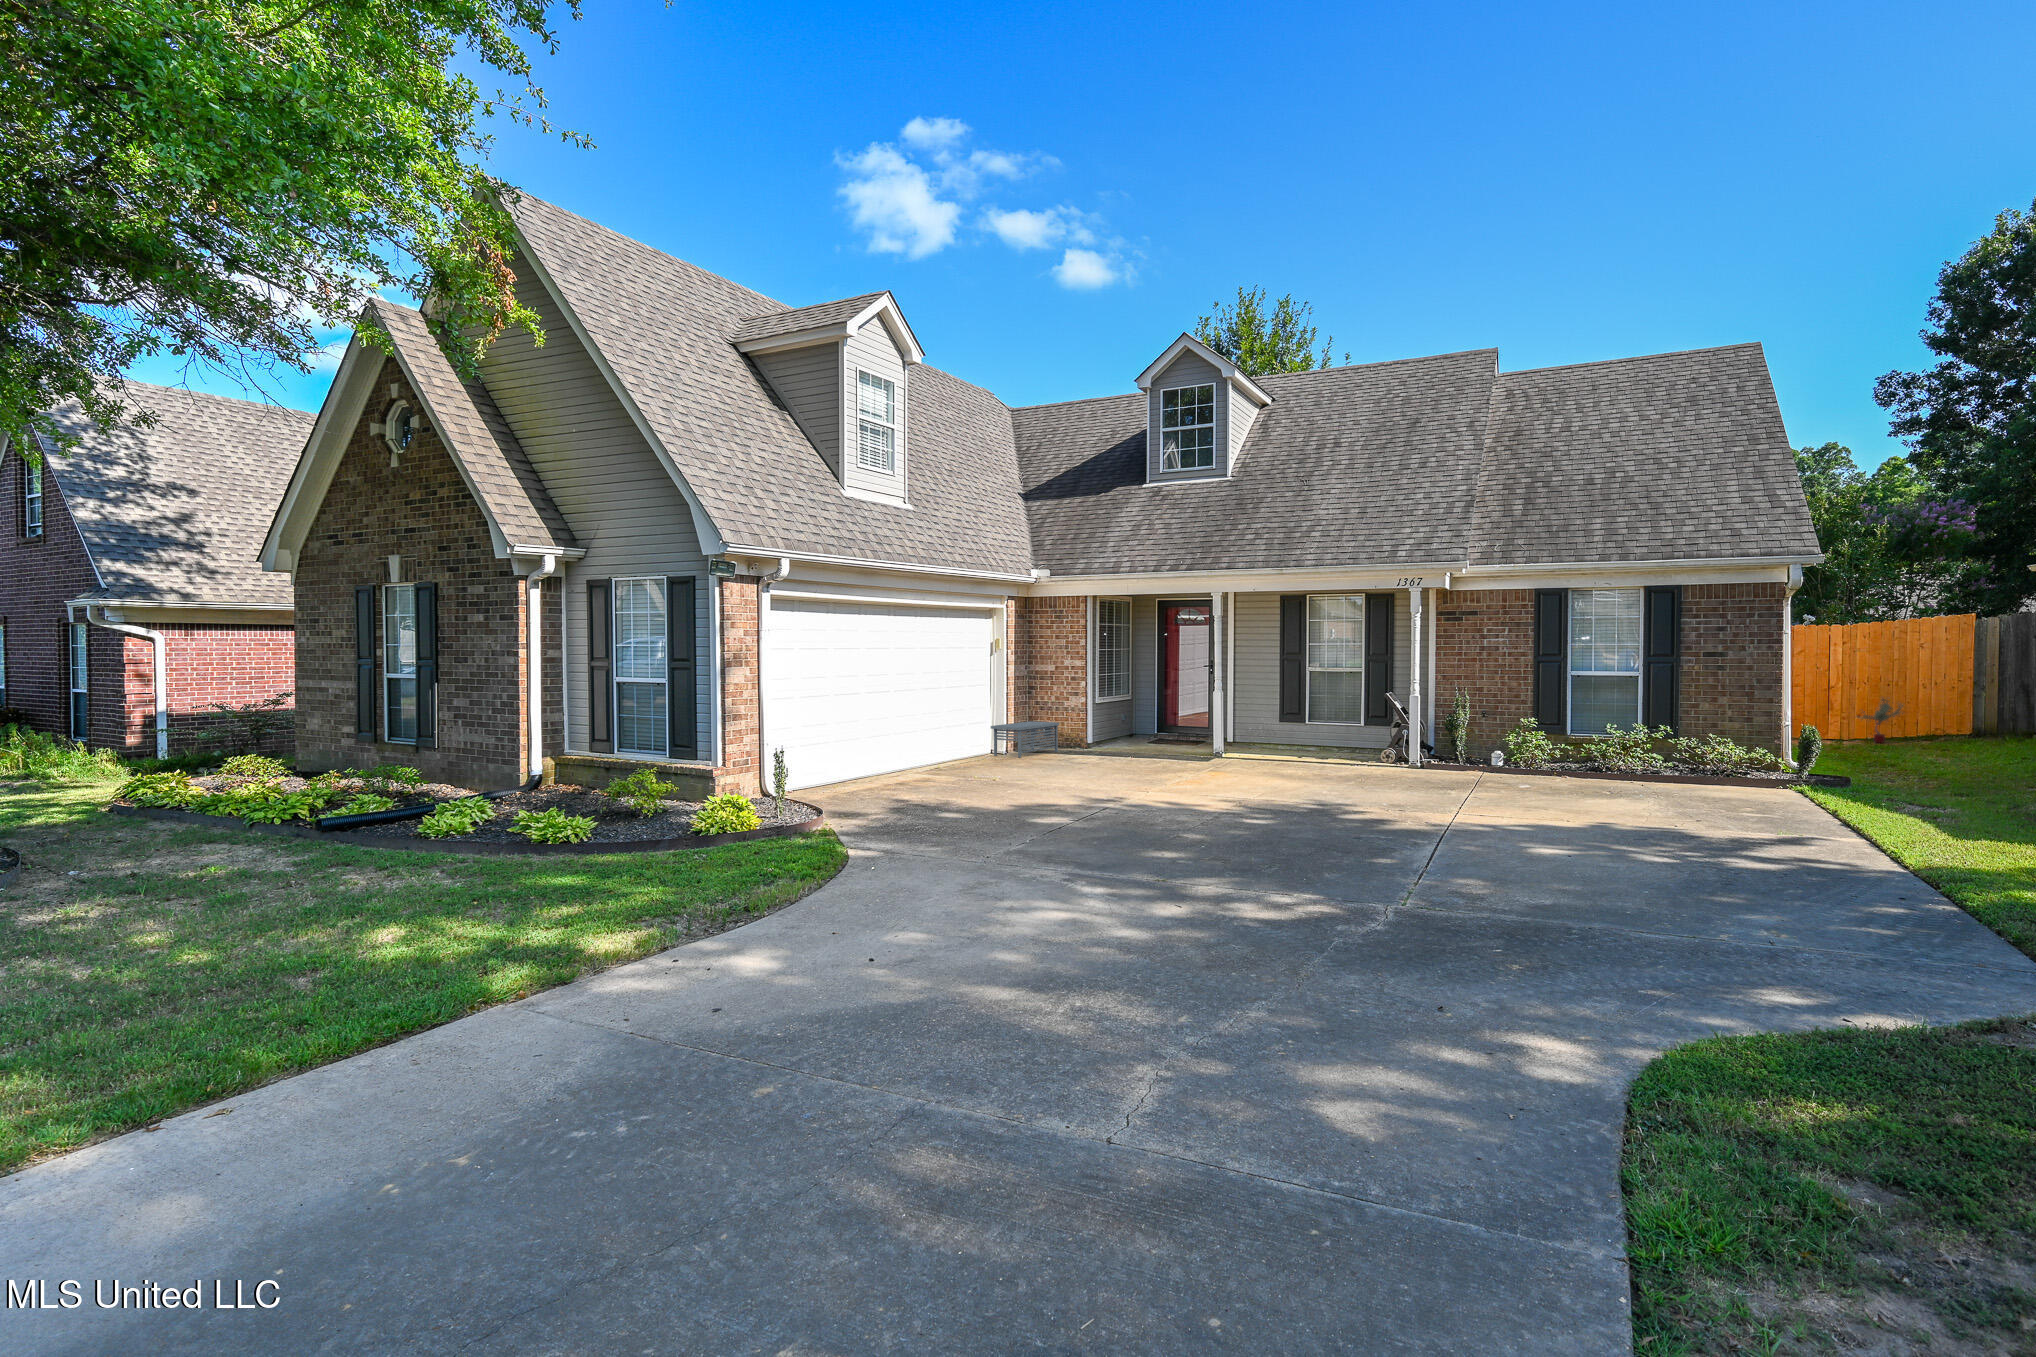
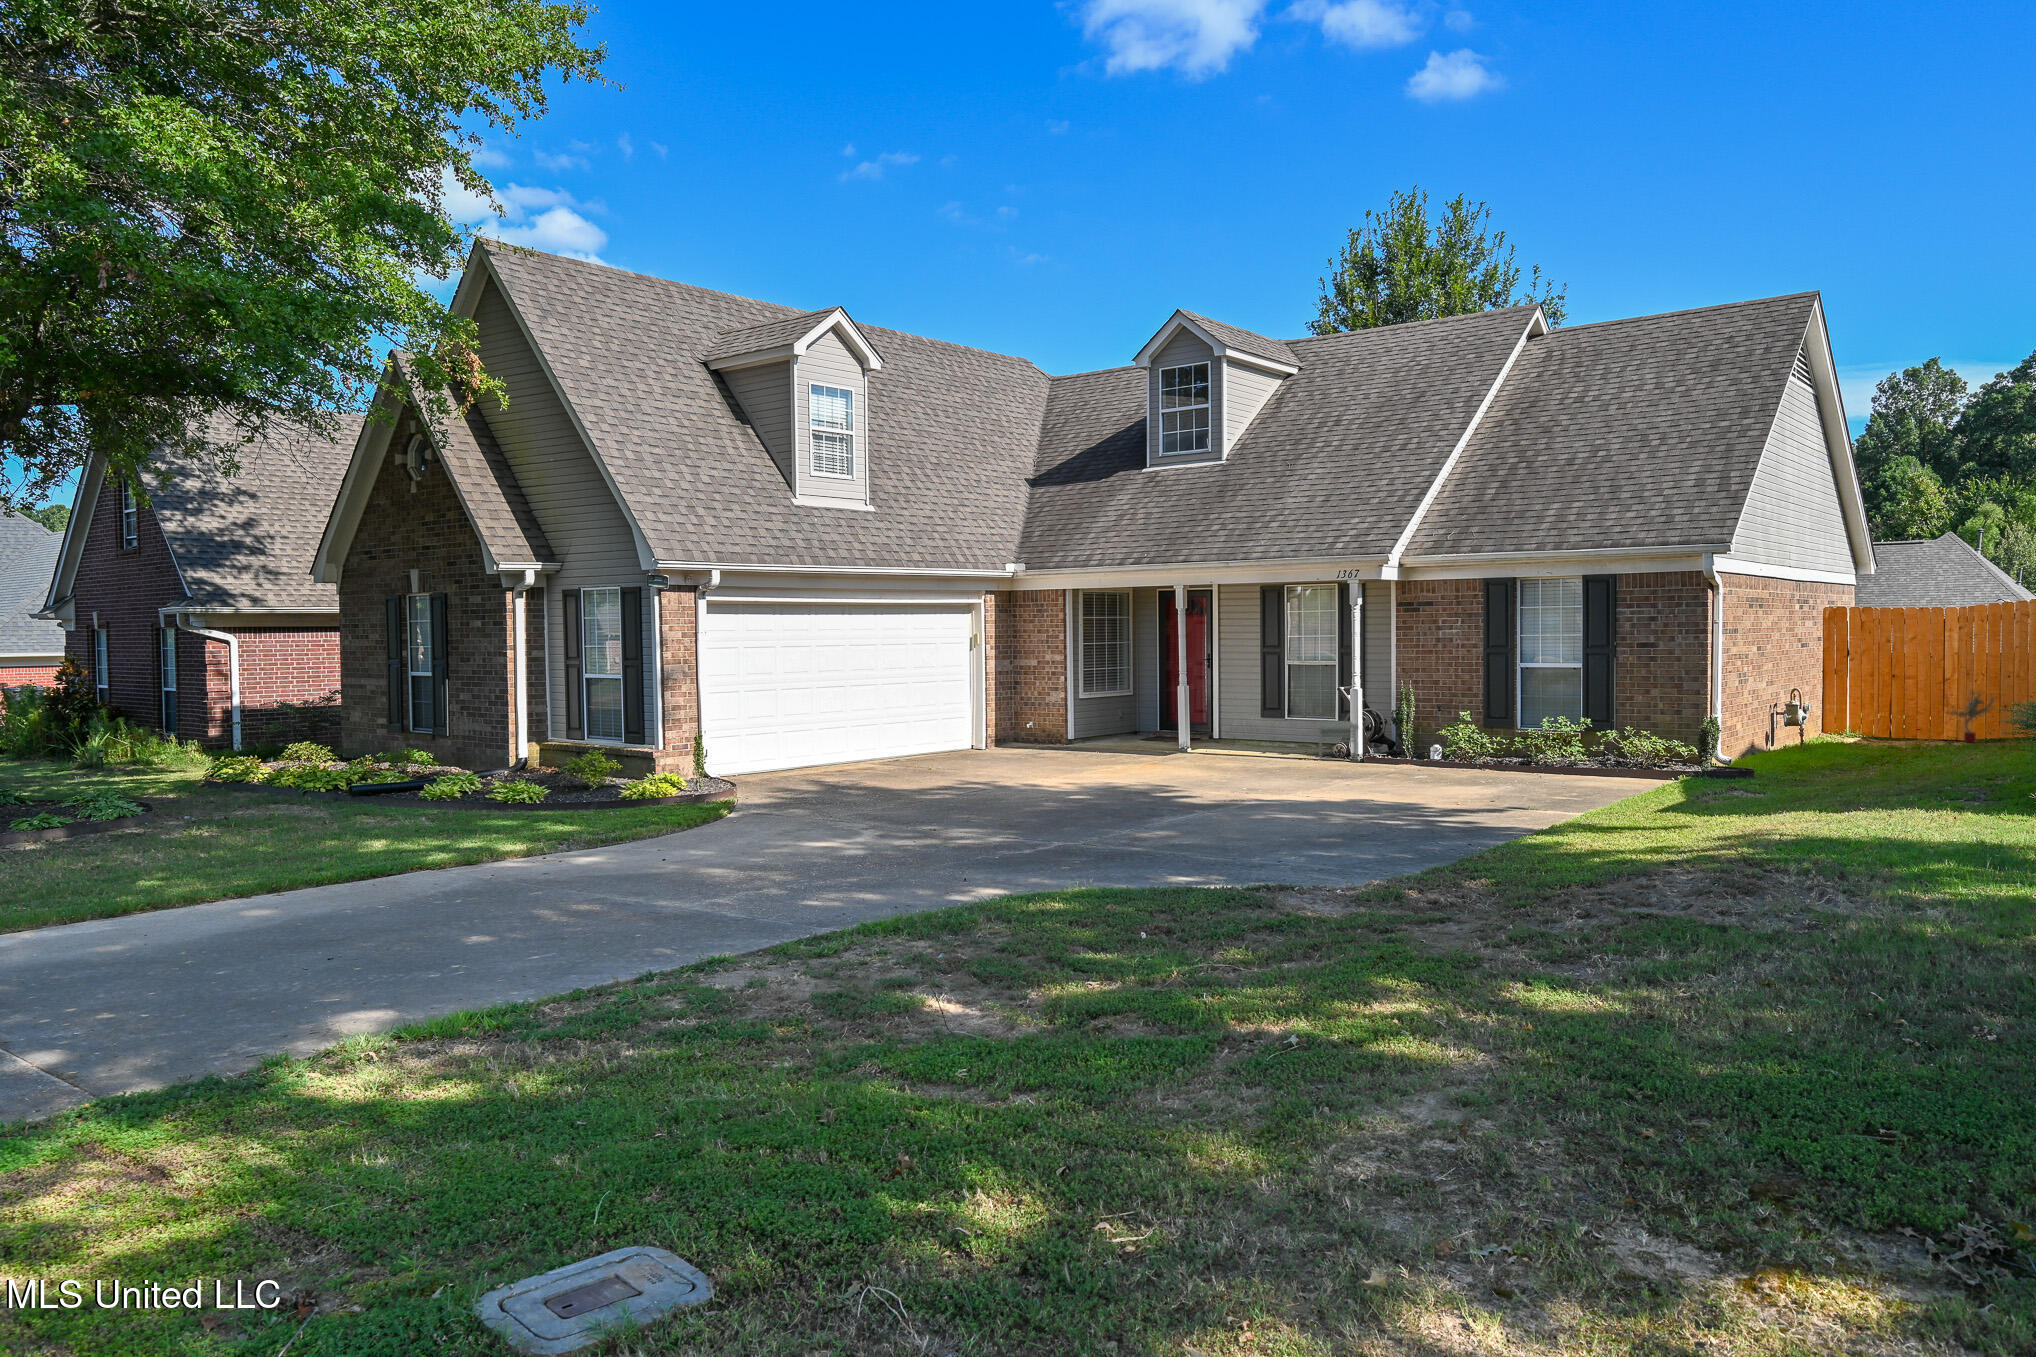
storage bench: present [991,721,1059,758] -> present [1317,721,1358,759]

